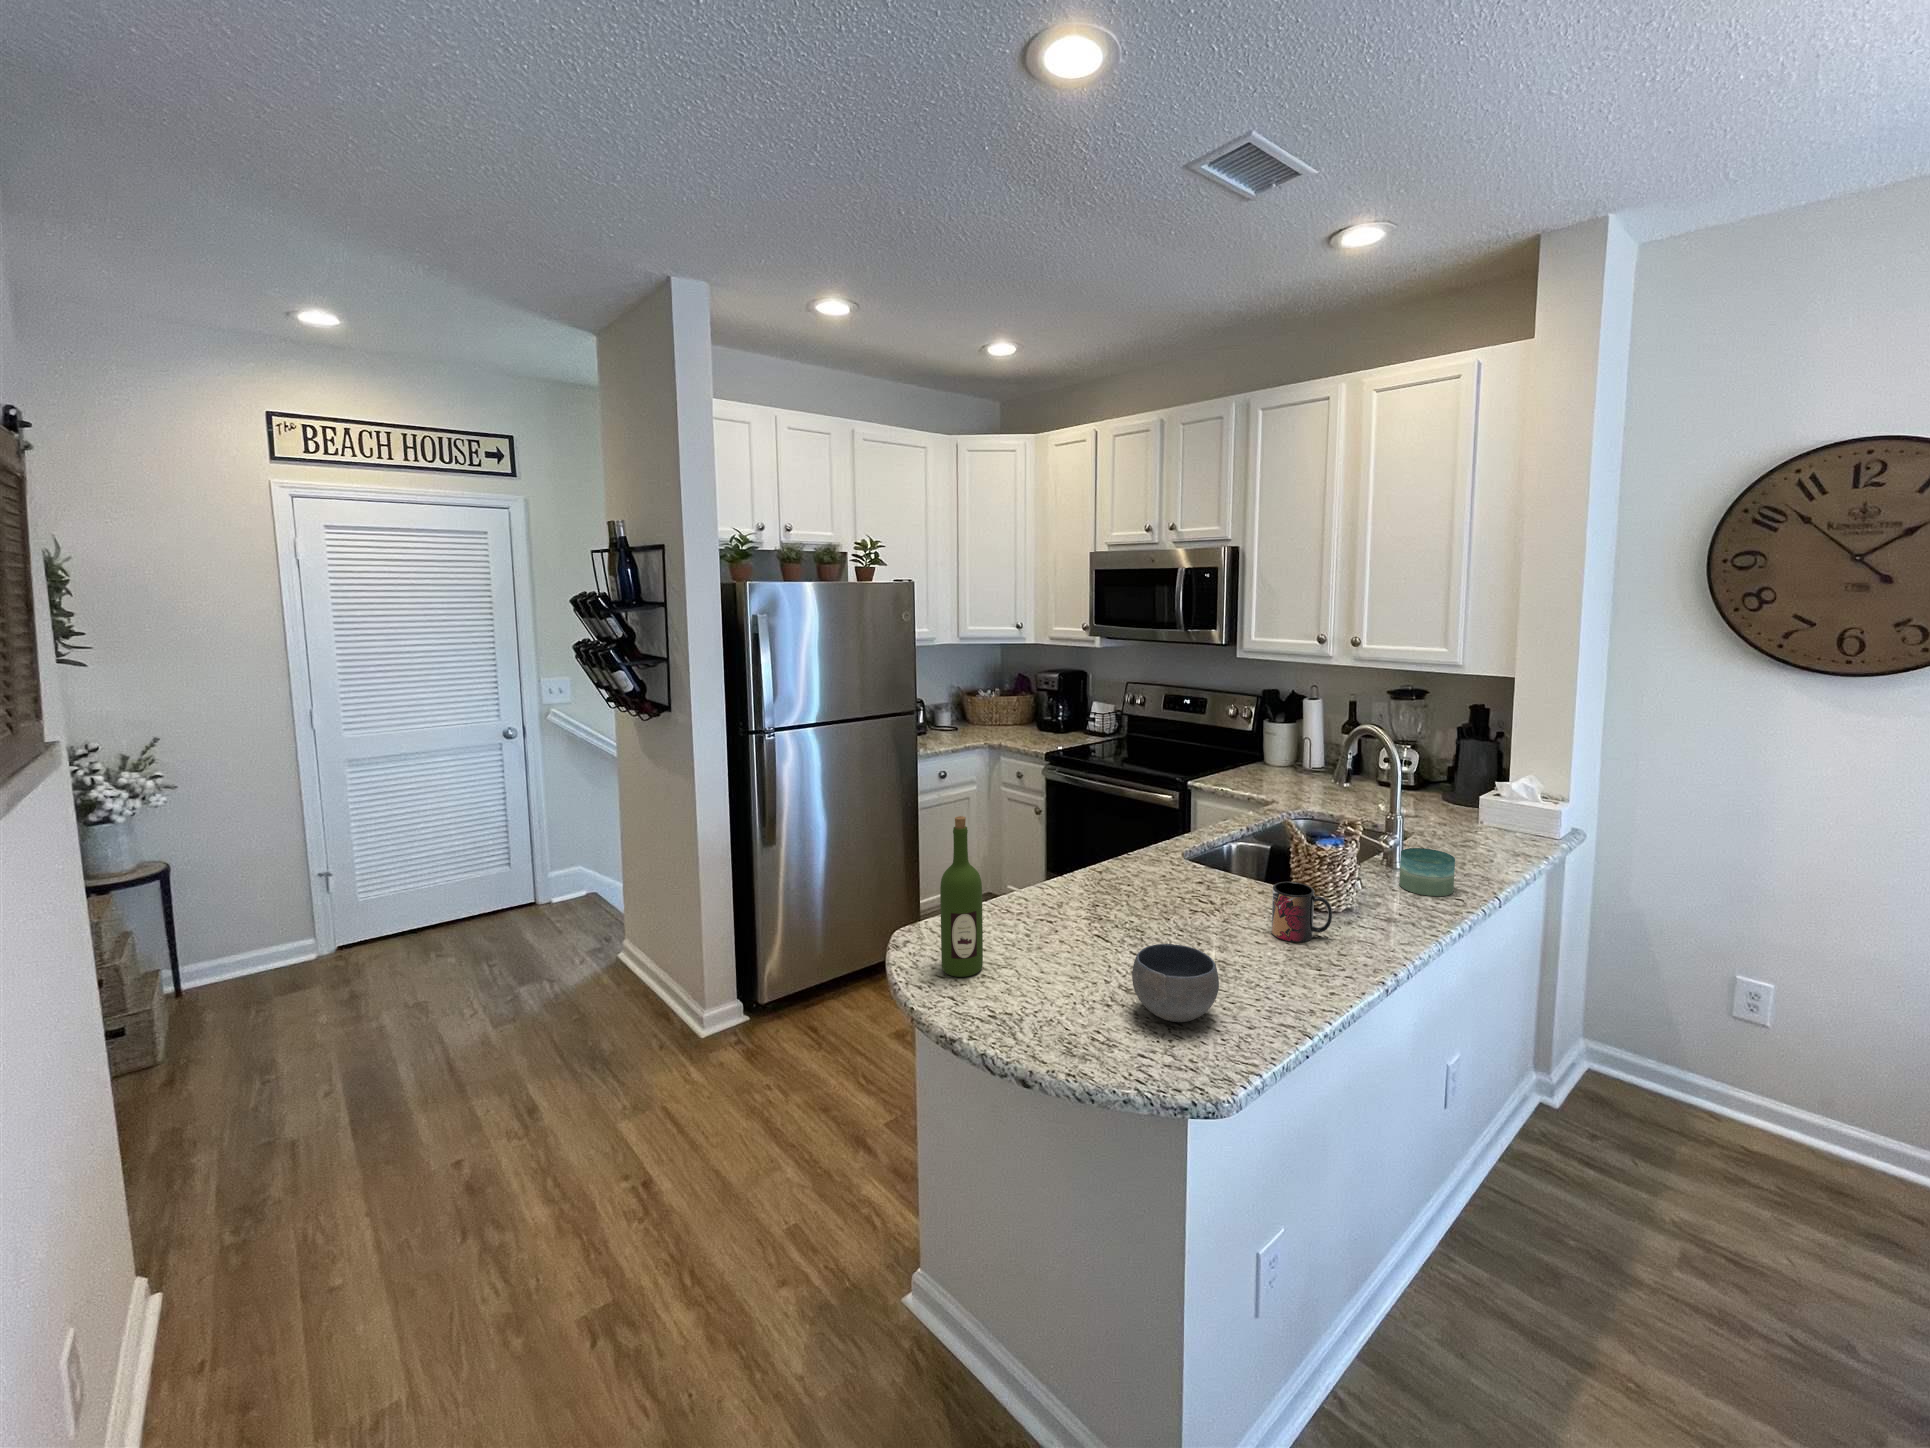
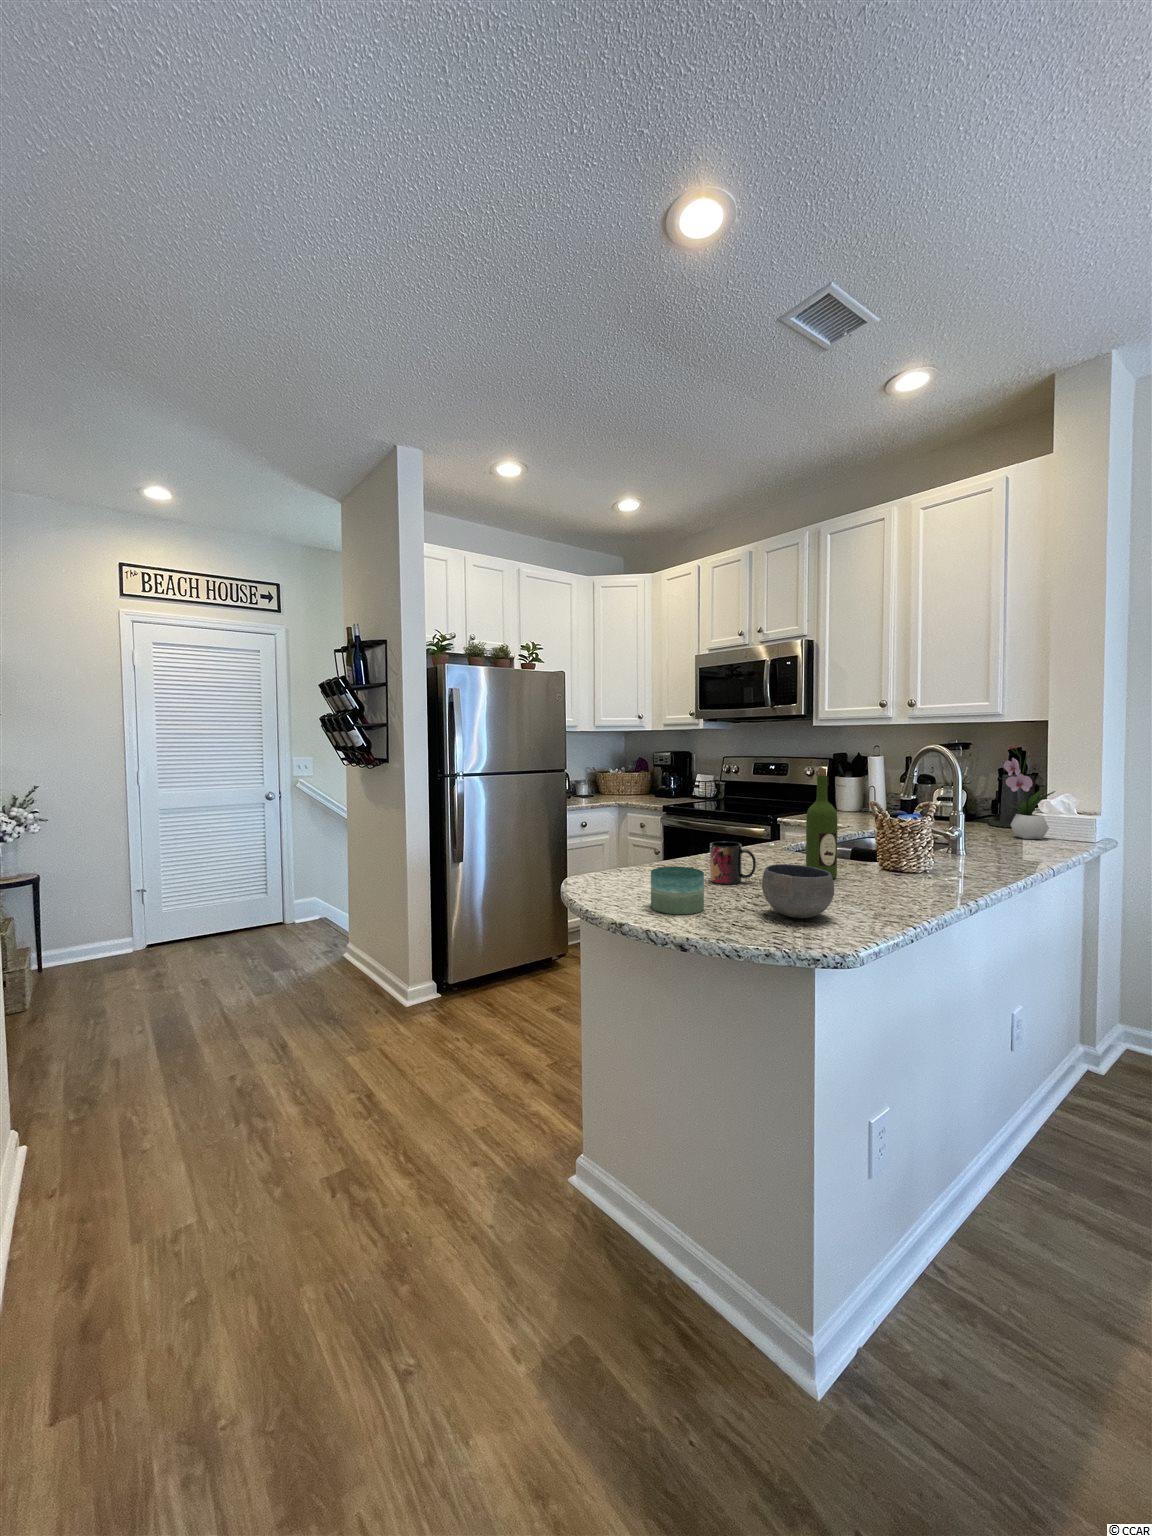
flower arrangement: none [1458,714,1519,831] -> present [1004,746,1055,839]
wine bottle: present [940,816,983,977] -> present [806,768,838,879]
candle: present [1399,848,1455,896] -> present [651,867,704,914]
mug: present [1271,882,1332,942] -> present [710,841,756,884]

